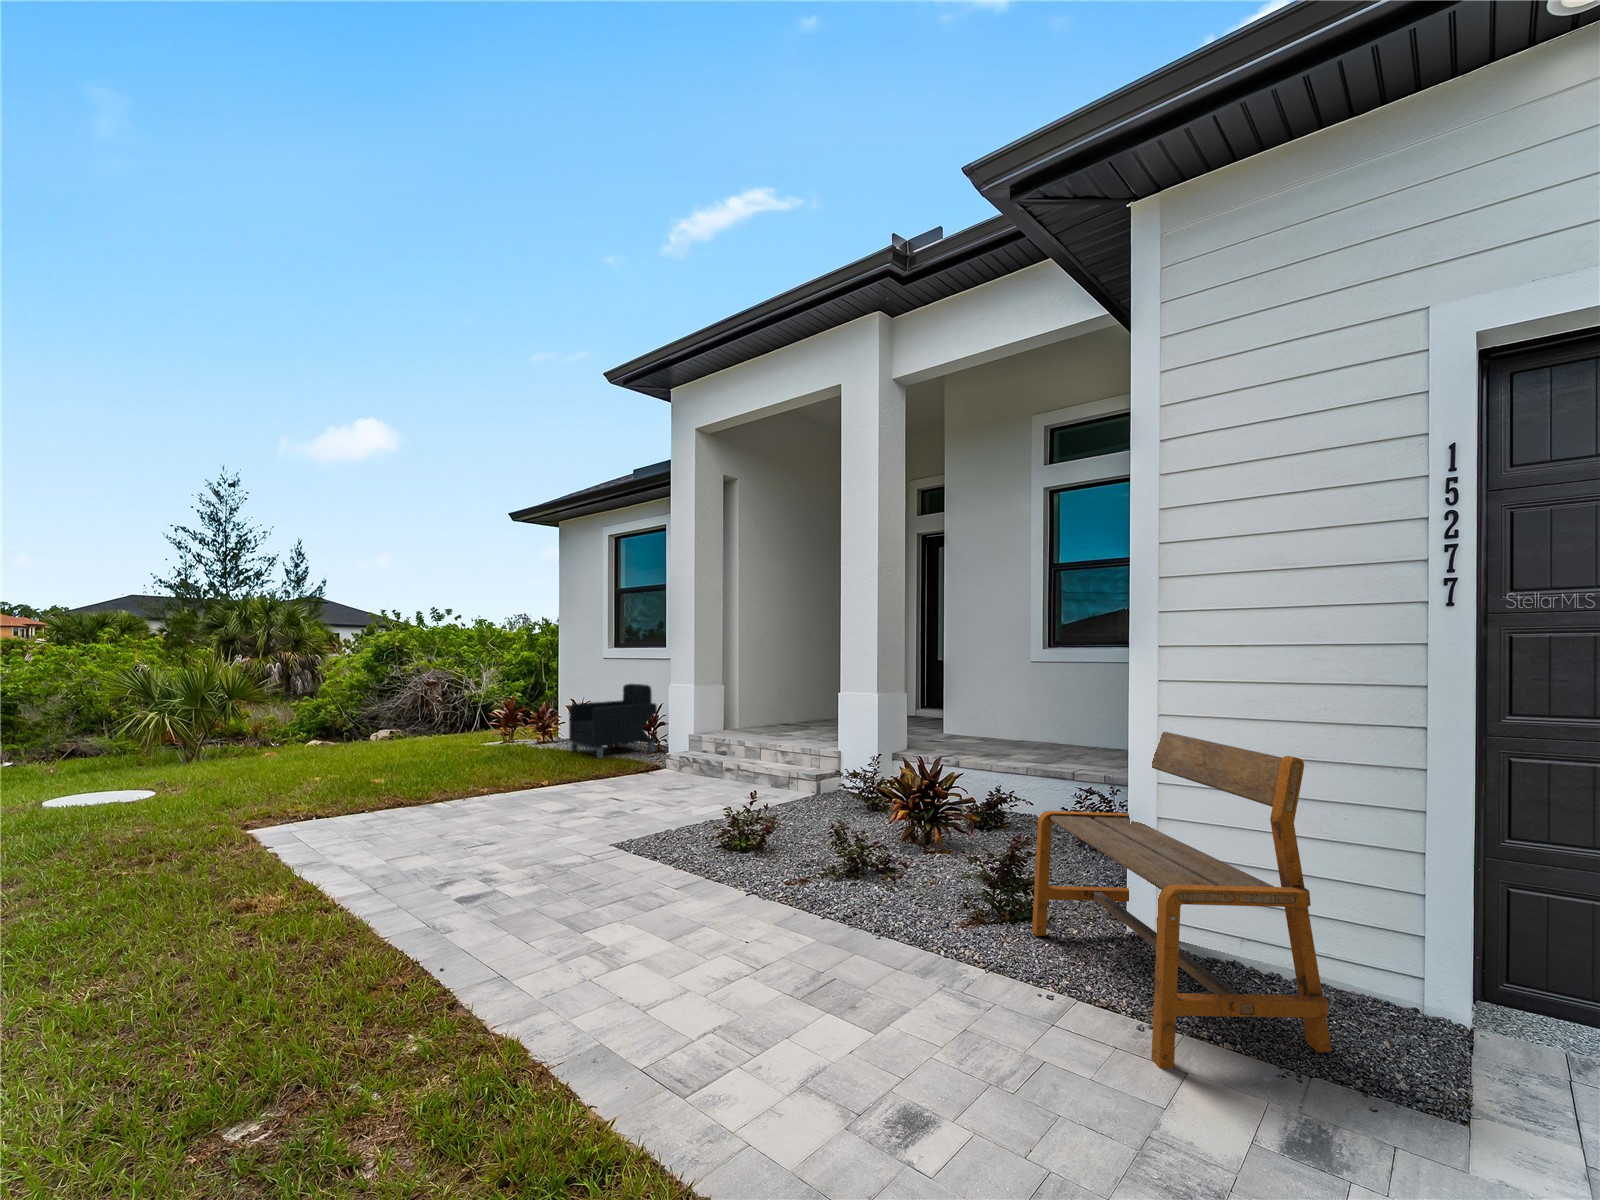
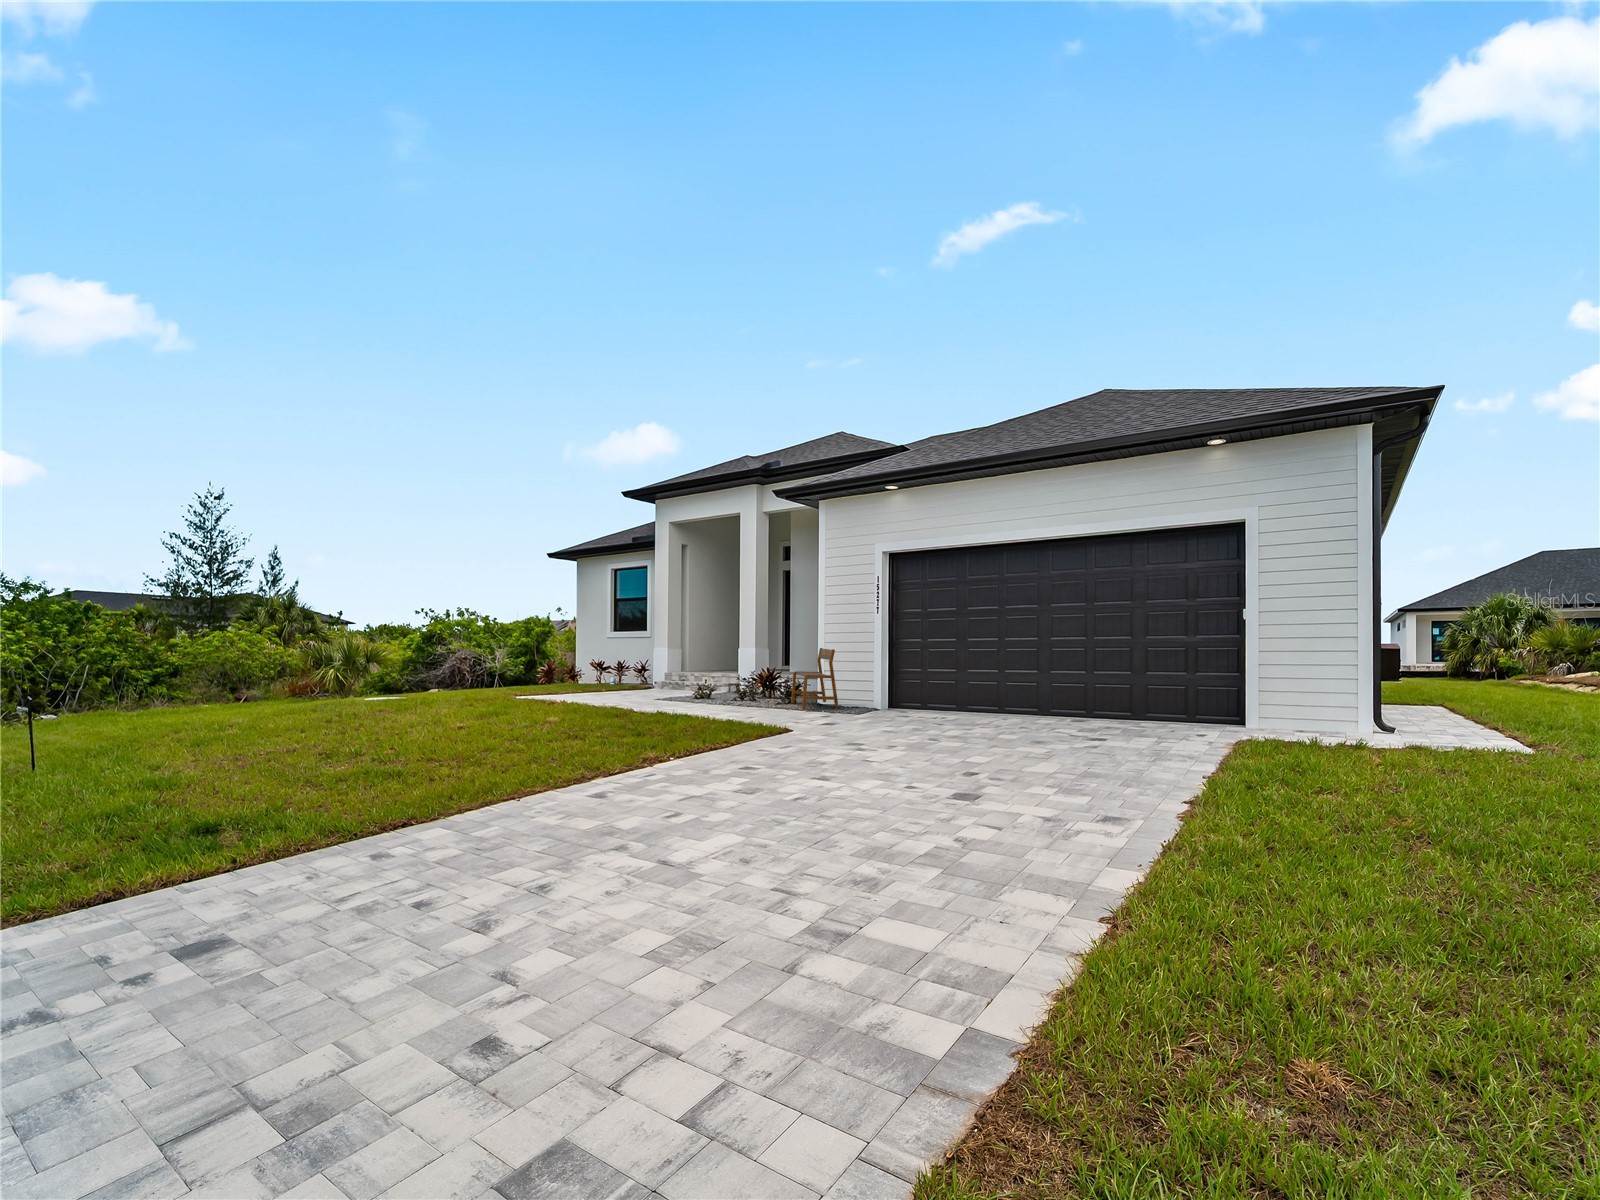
armchair: present [569,684,657,758] -> none [595,651,643,688]

